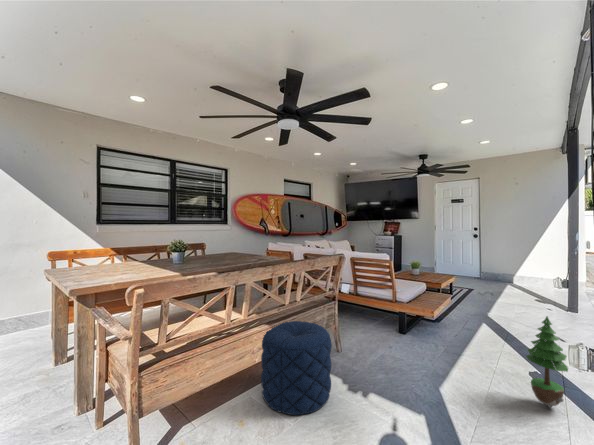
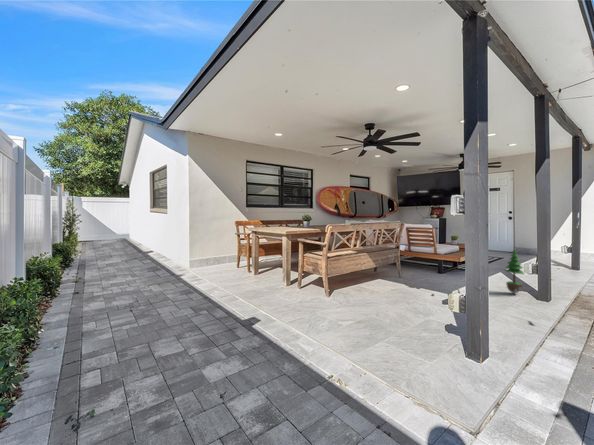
pouf: present [261,321,332,415] -> none [364,254,400,291]

